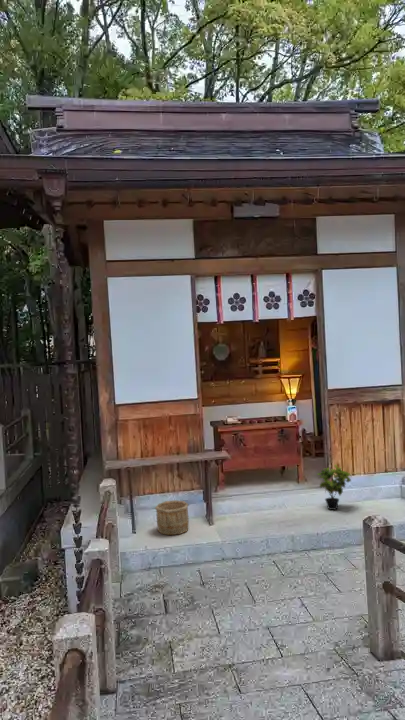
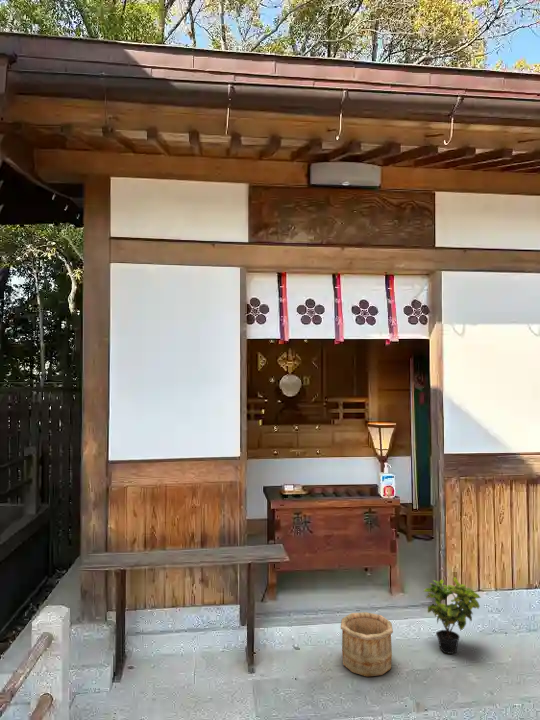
wooden bucket: present [155,500,189,535] -> present [341,612,393,677]

